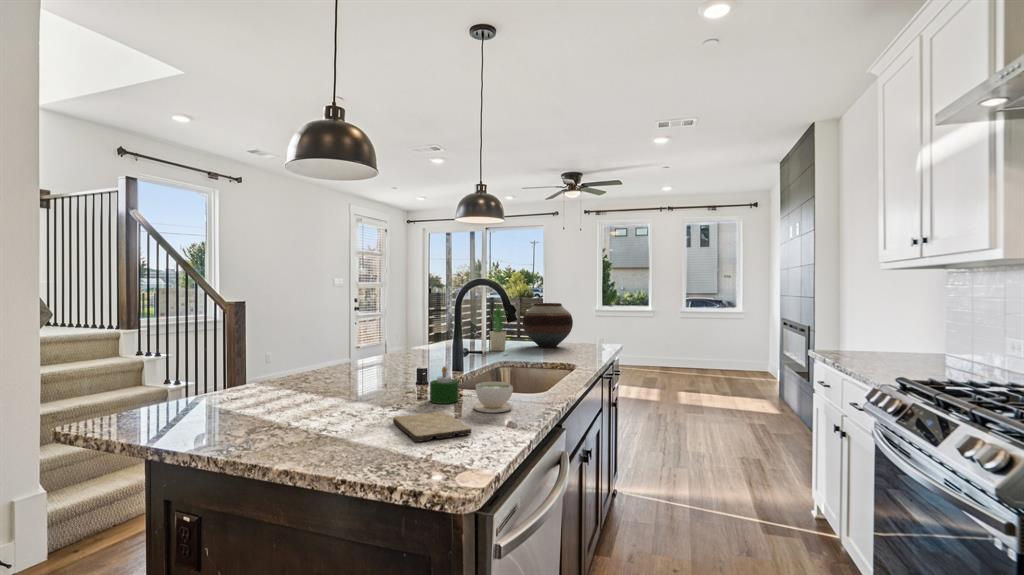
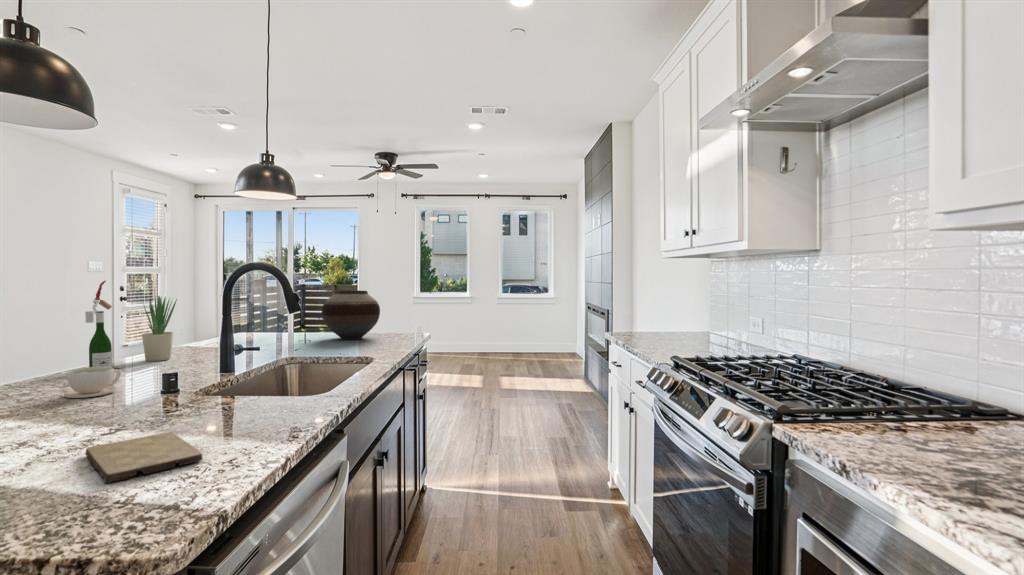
wine bottle: none [362,295,384,364] -> present [85,281,121,368]
potted plant: present [489,302,507,351] -> present [142,292,177,361]
candle: present [430,367,459,404] -> none [163,371,207,420]
coffee cup: present [474,382,513,413] -> present [64,367,121,398]

